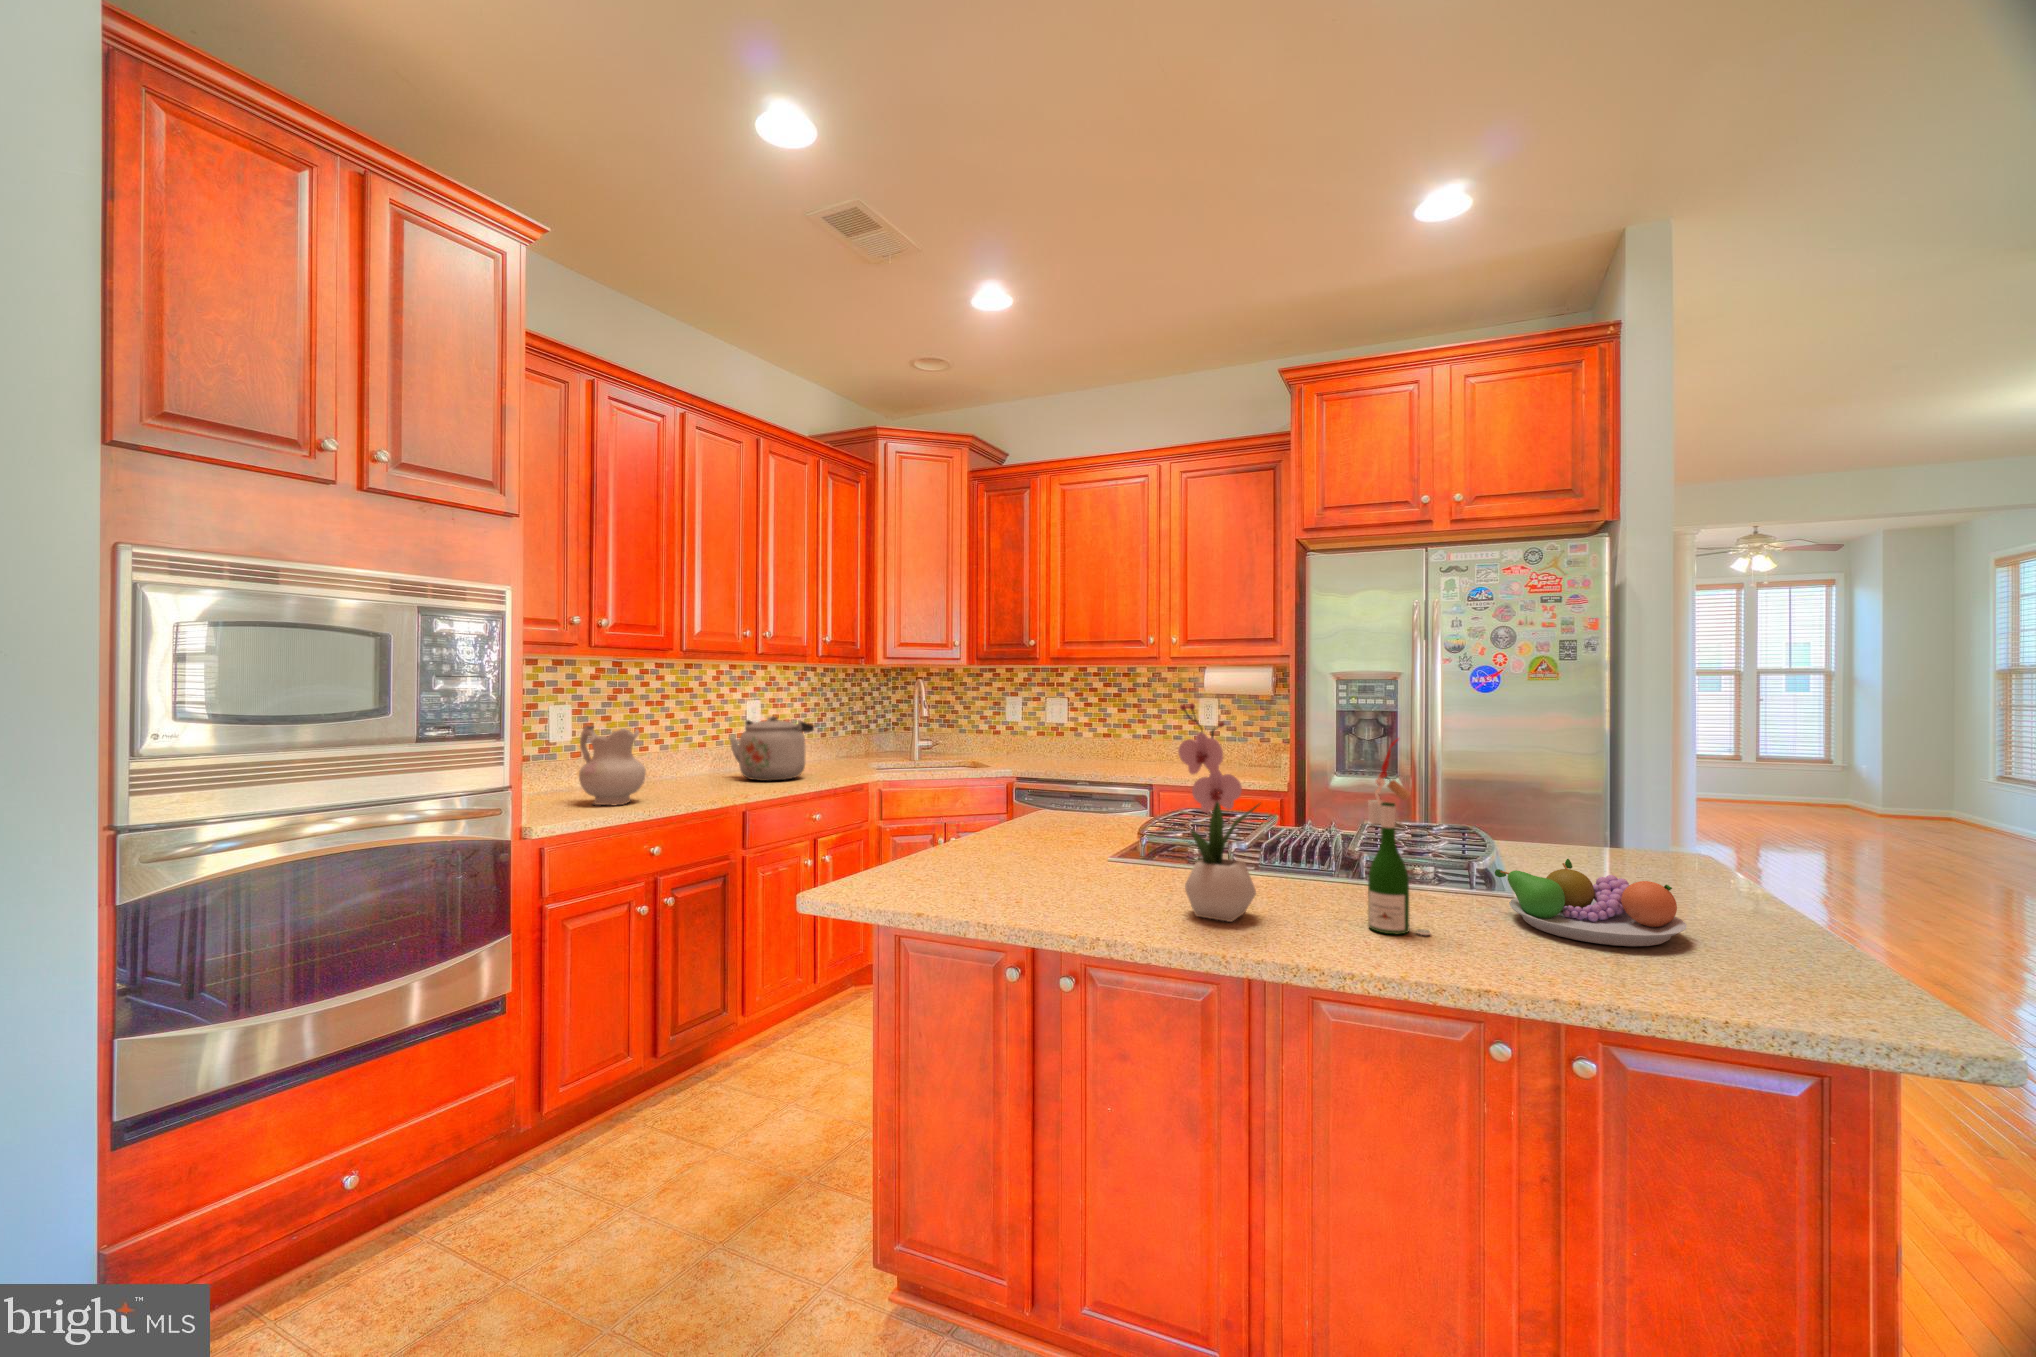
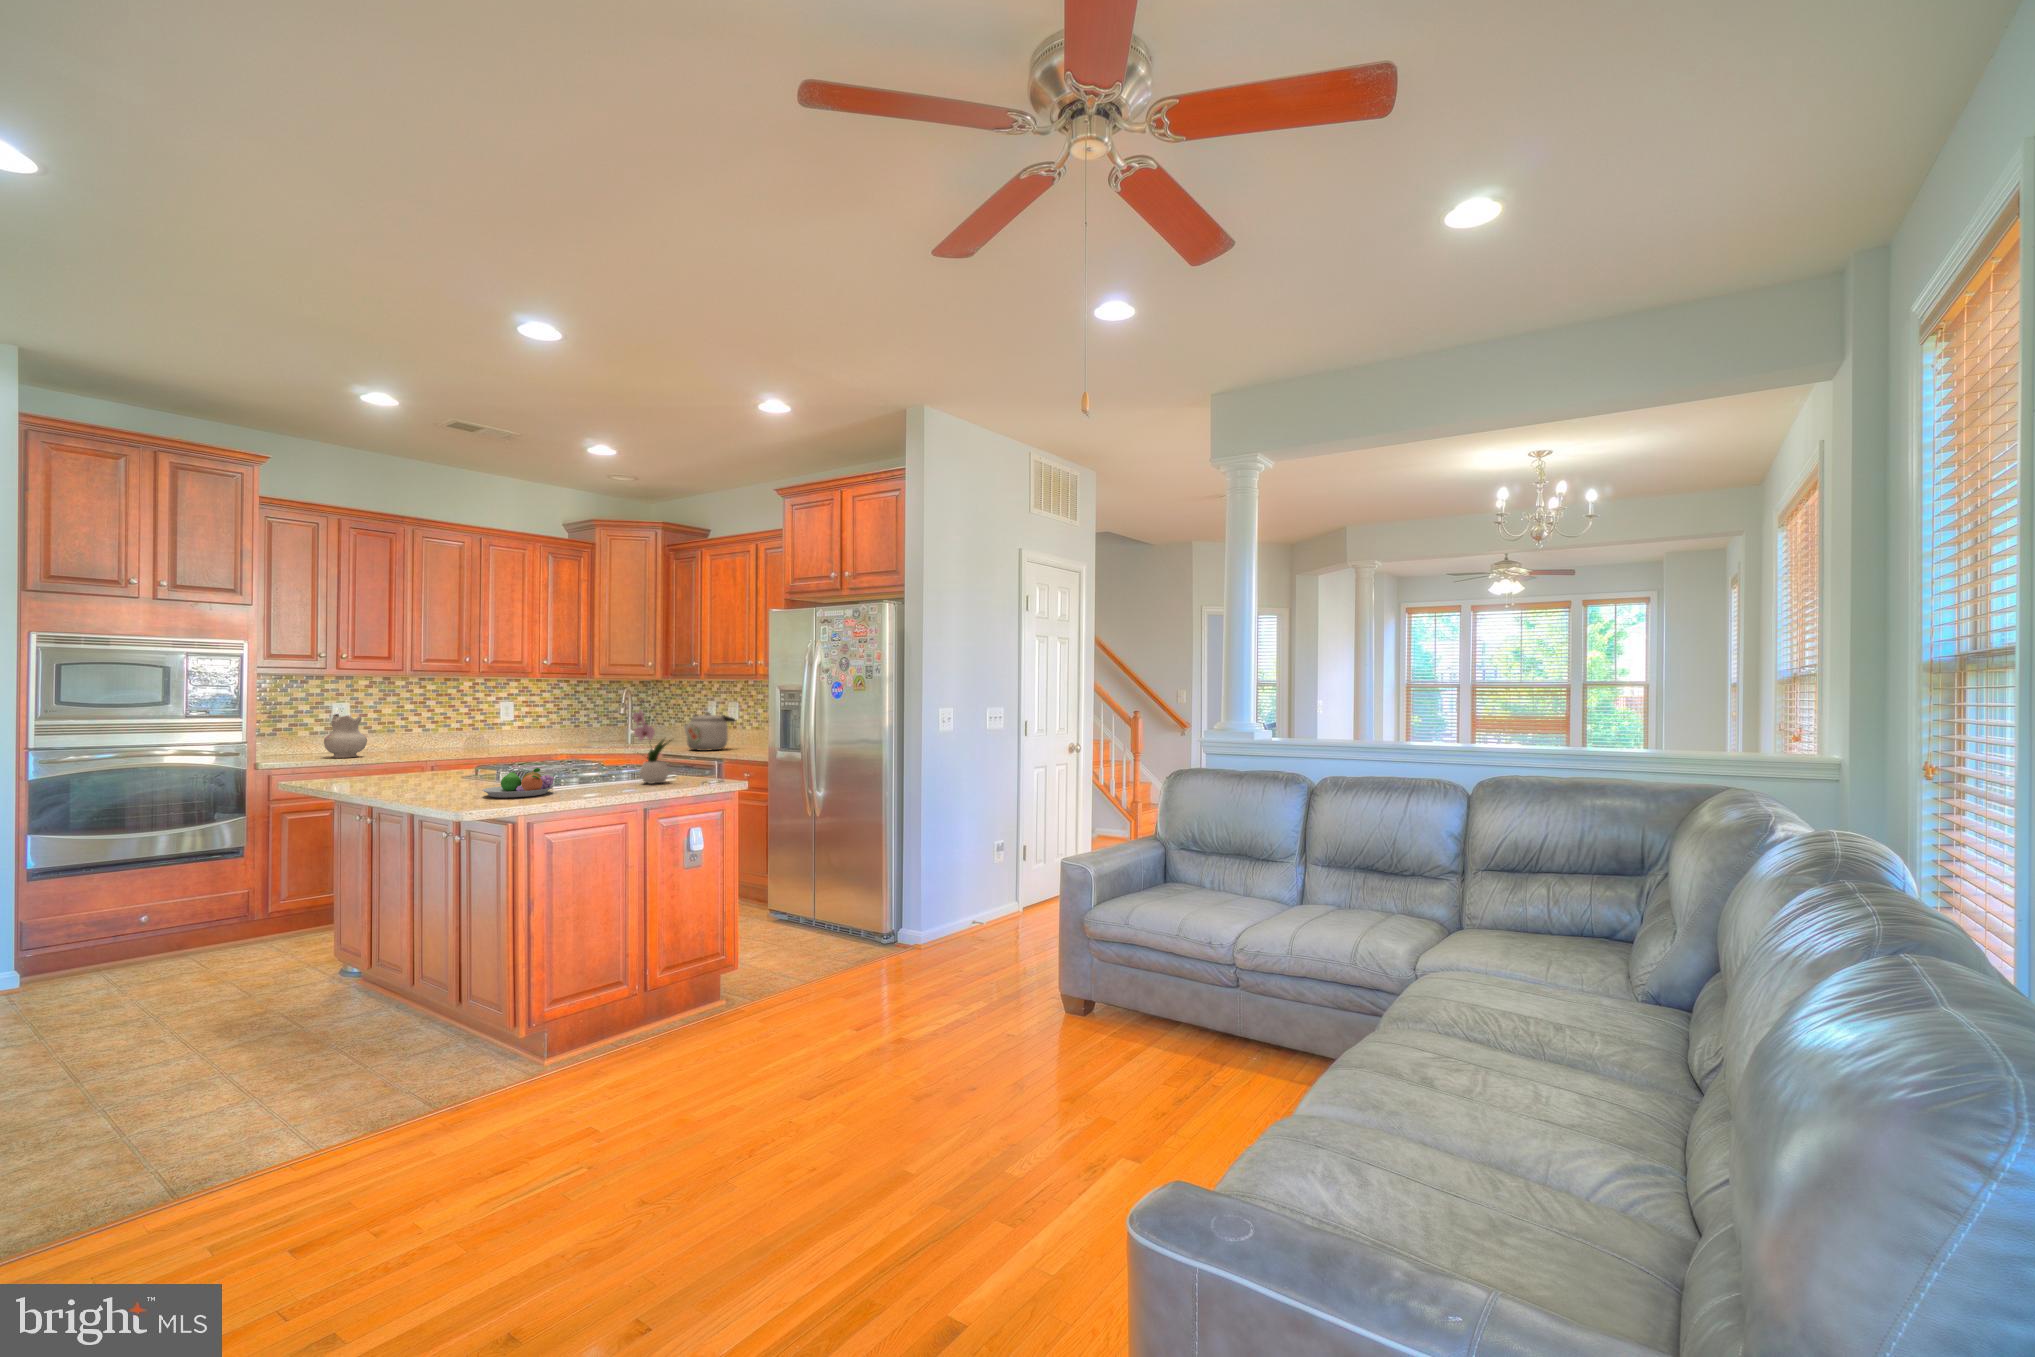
flower arrangement: present [1178,703,1259,922] -> present [633,700,670,784]
kettle: present [730,716,814,781] -> present [684,712,735,751]
wine bottle: present [1368,739,1431,935] -> none [430,714,449,794]

